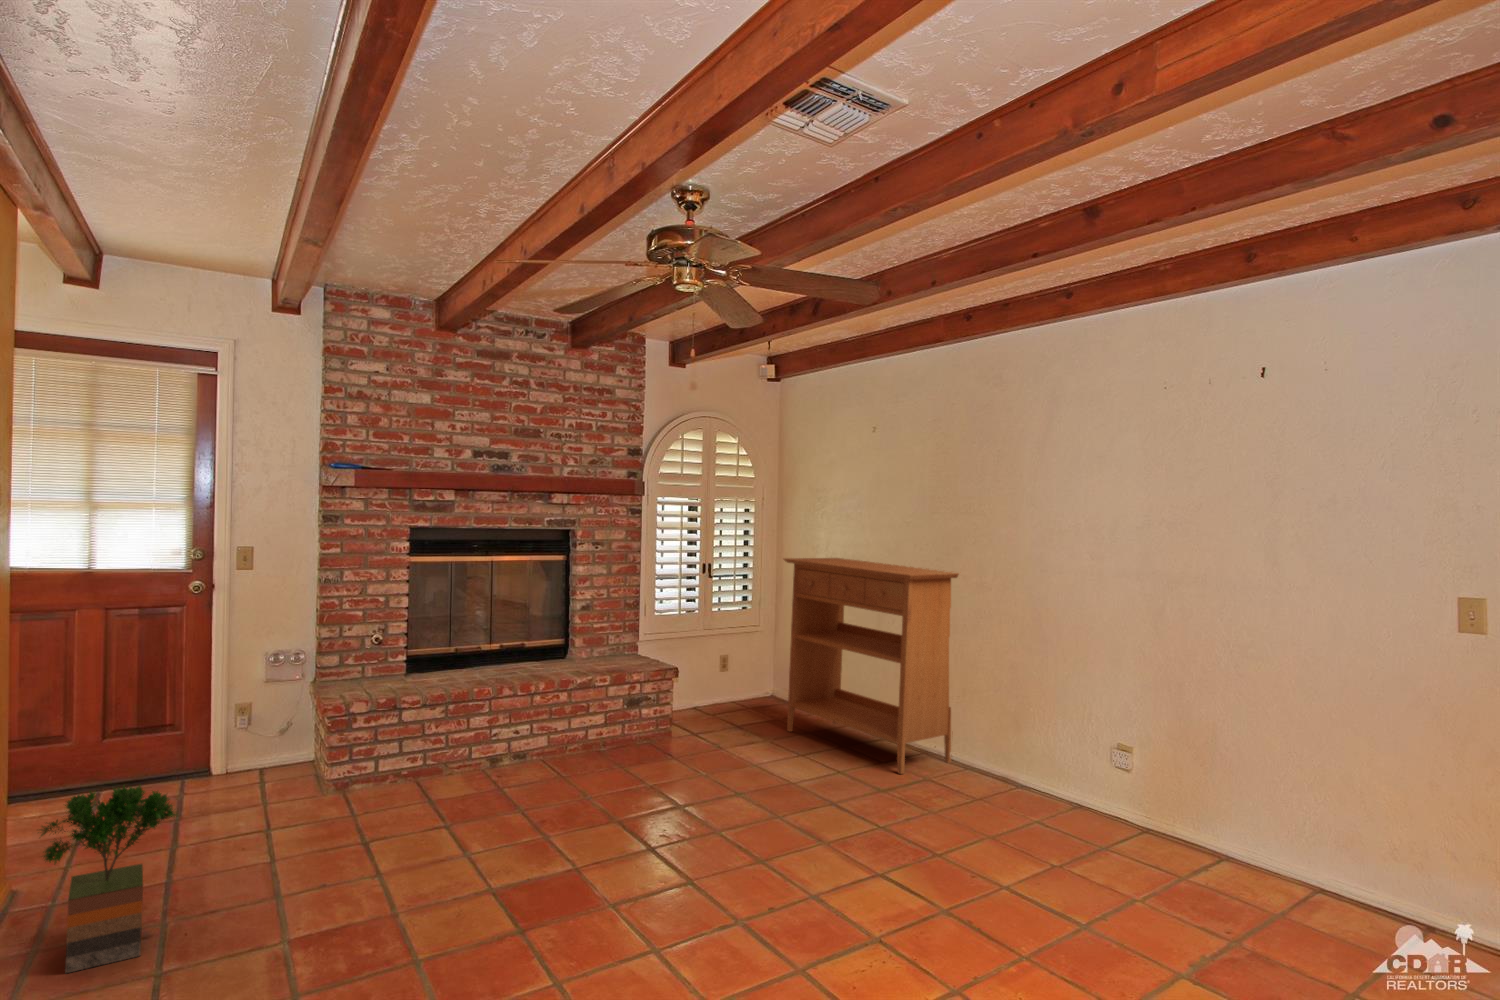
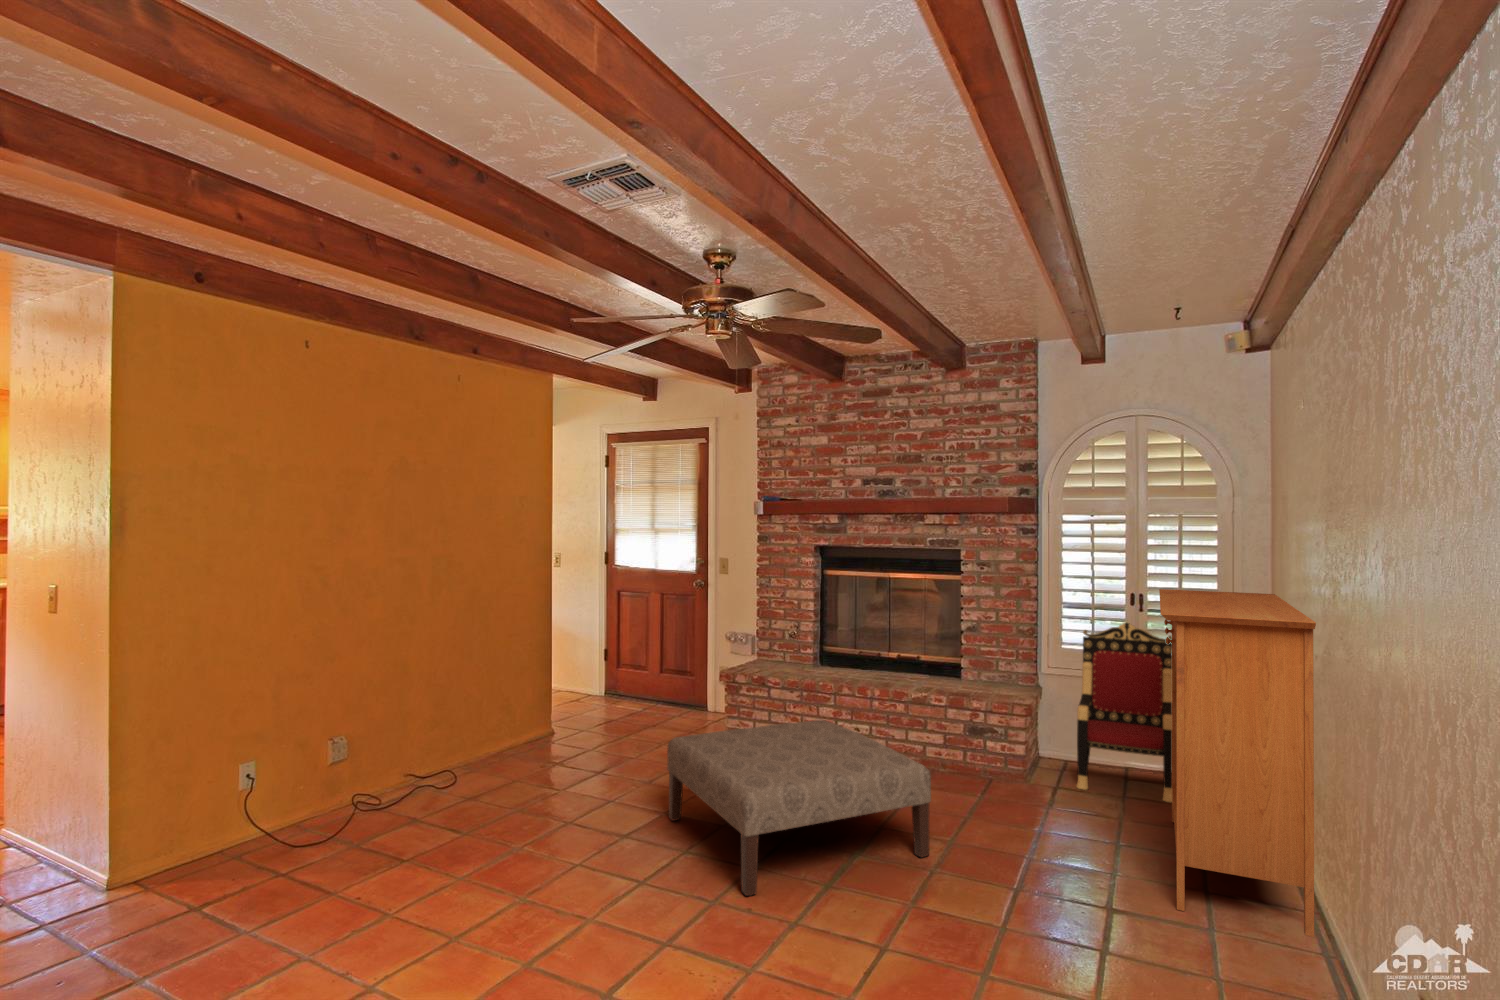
armchair: none [670,588,762,730] -> present [1076,623,1172,802]
ottoman: none [536,719,770,887] -> present [667,720,931,896]
potted tree: present [40,786,177,973] -> none [469,678,540,773]

